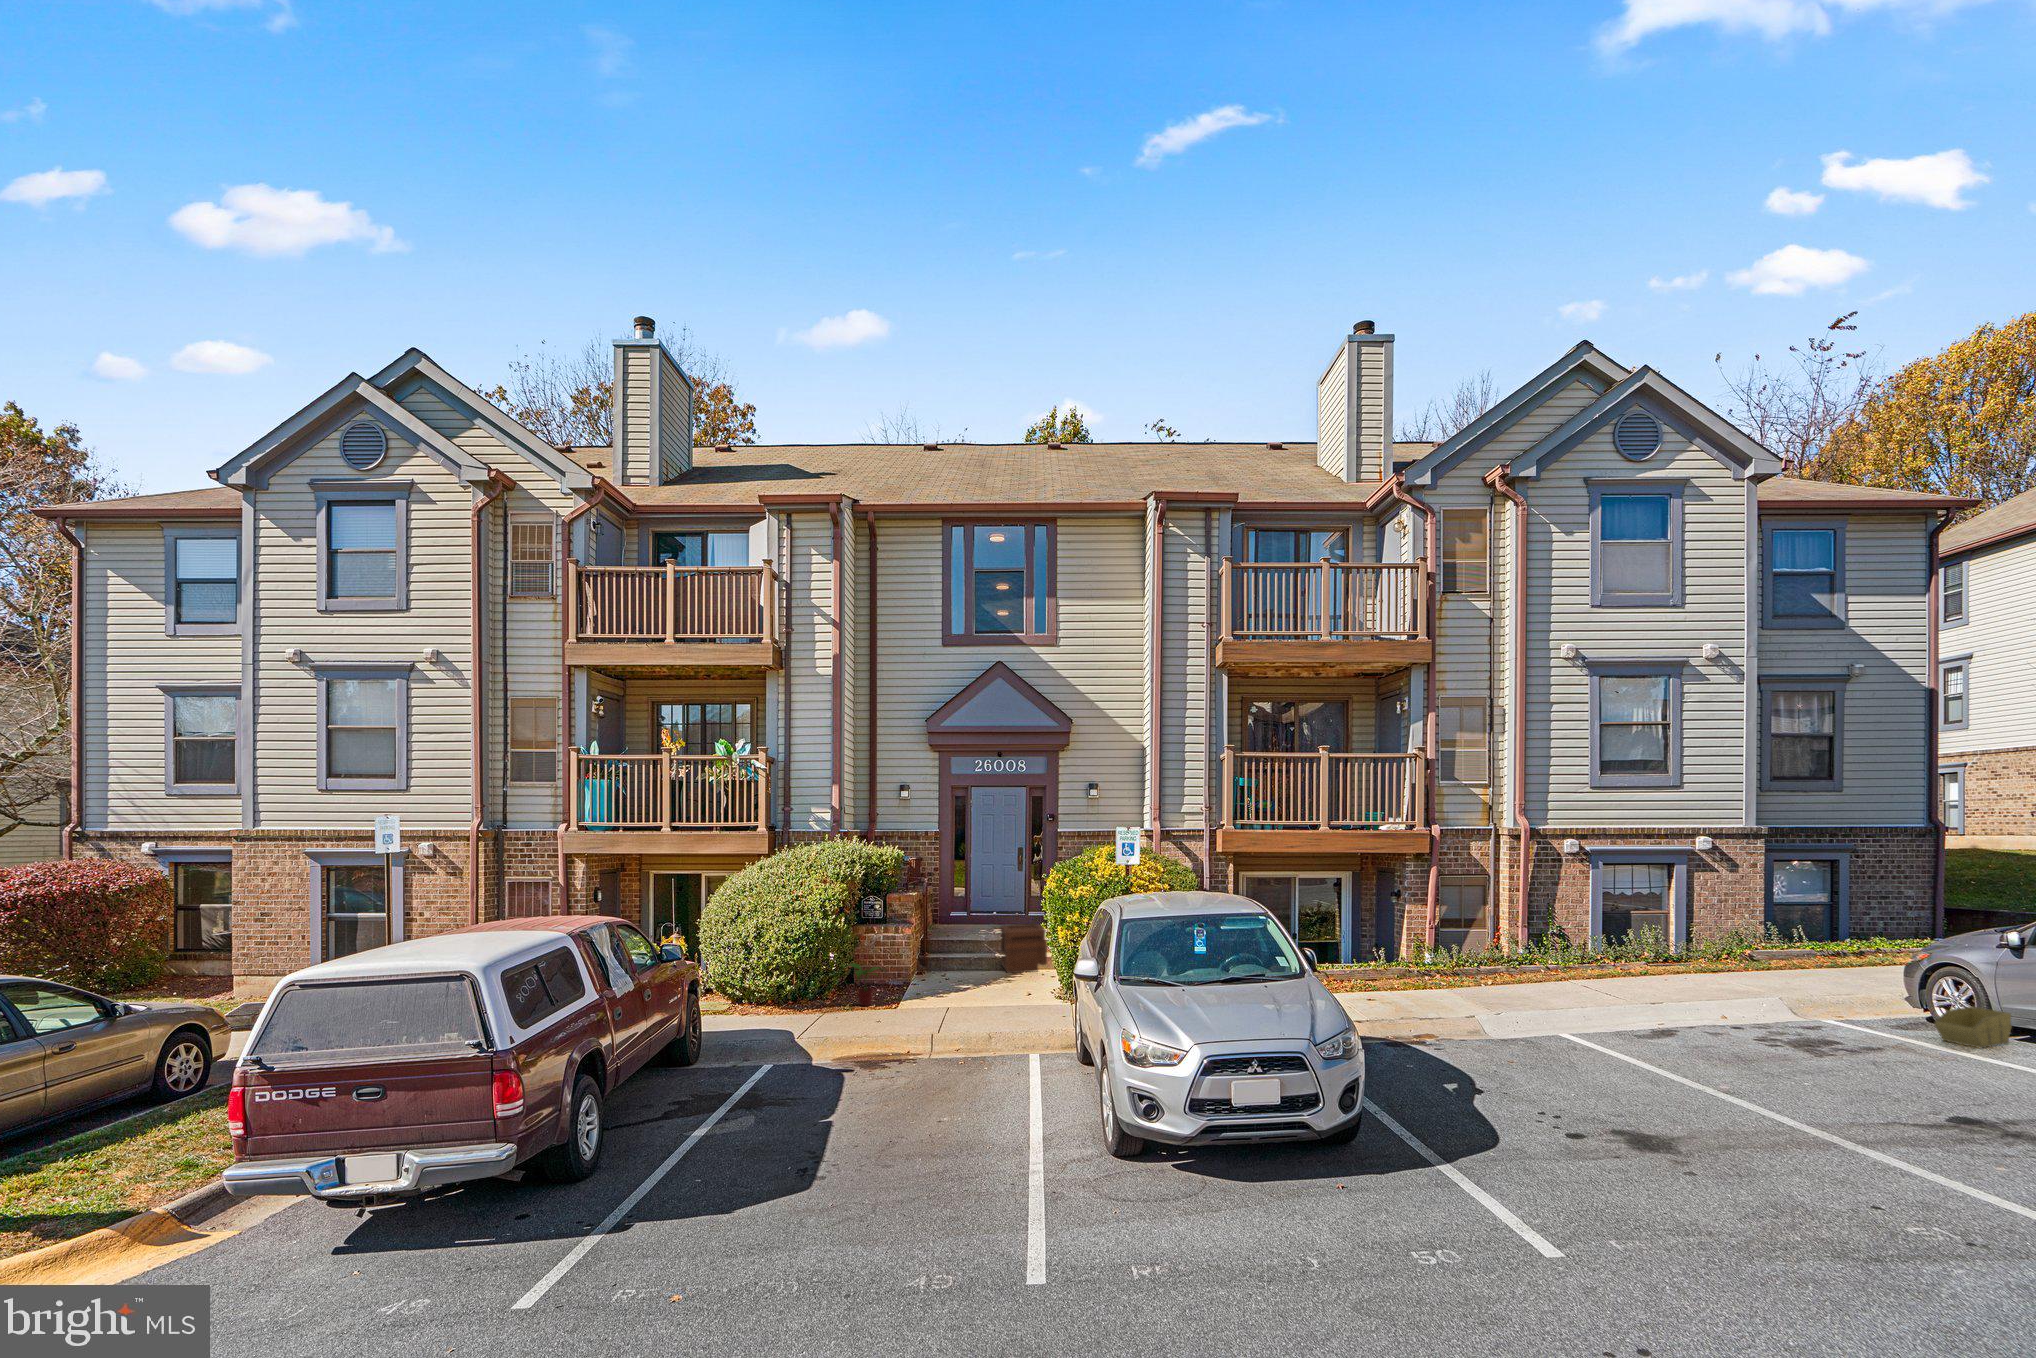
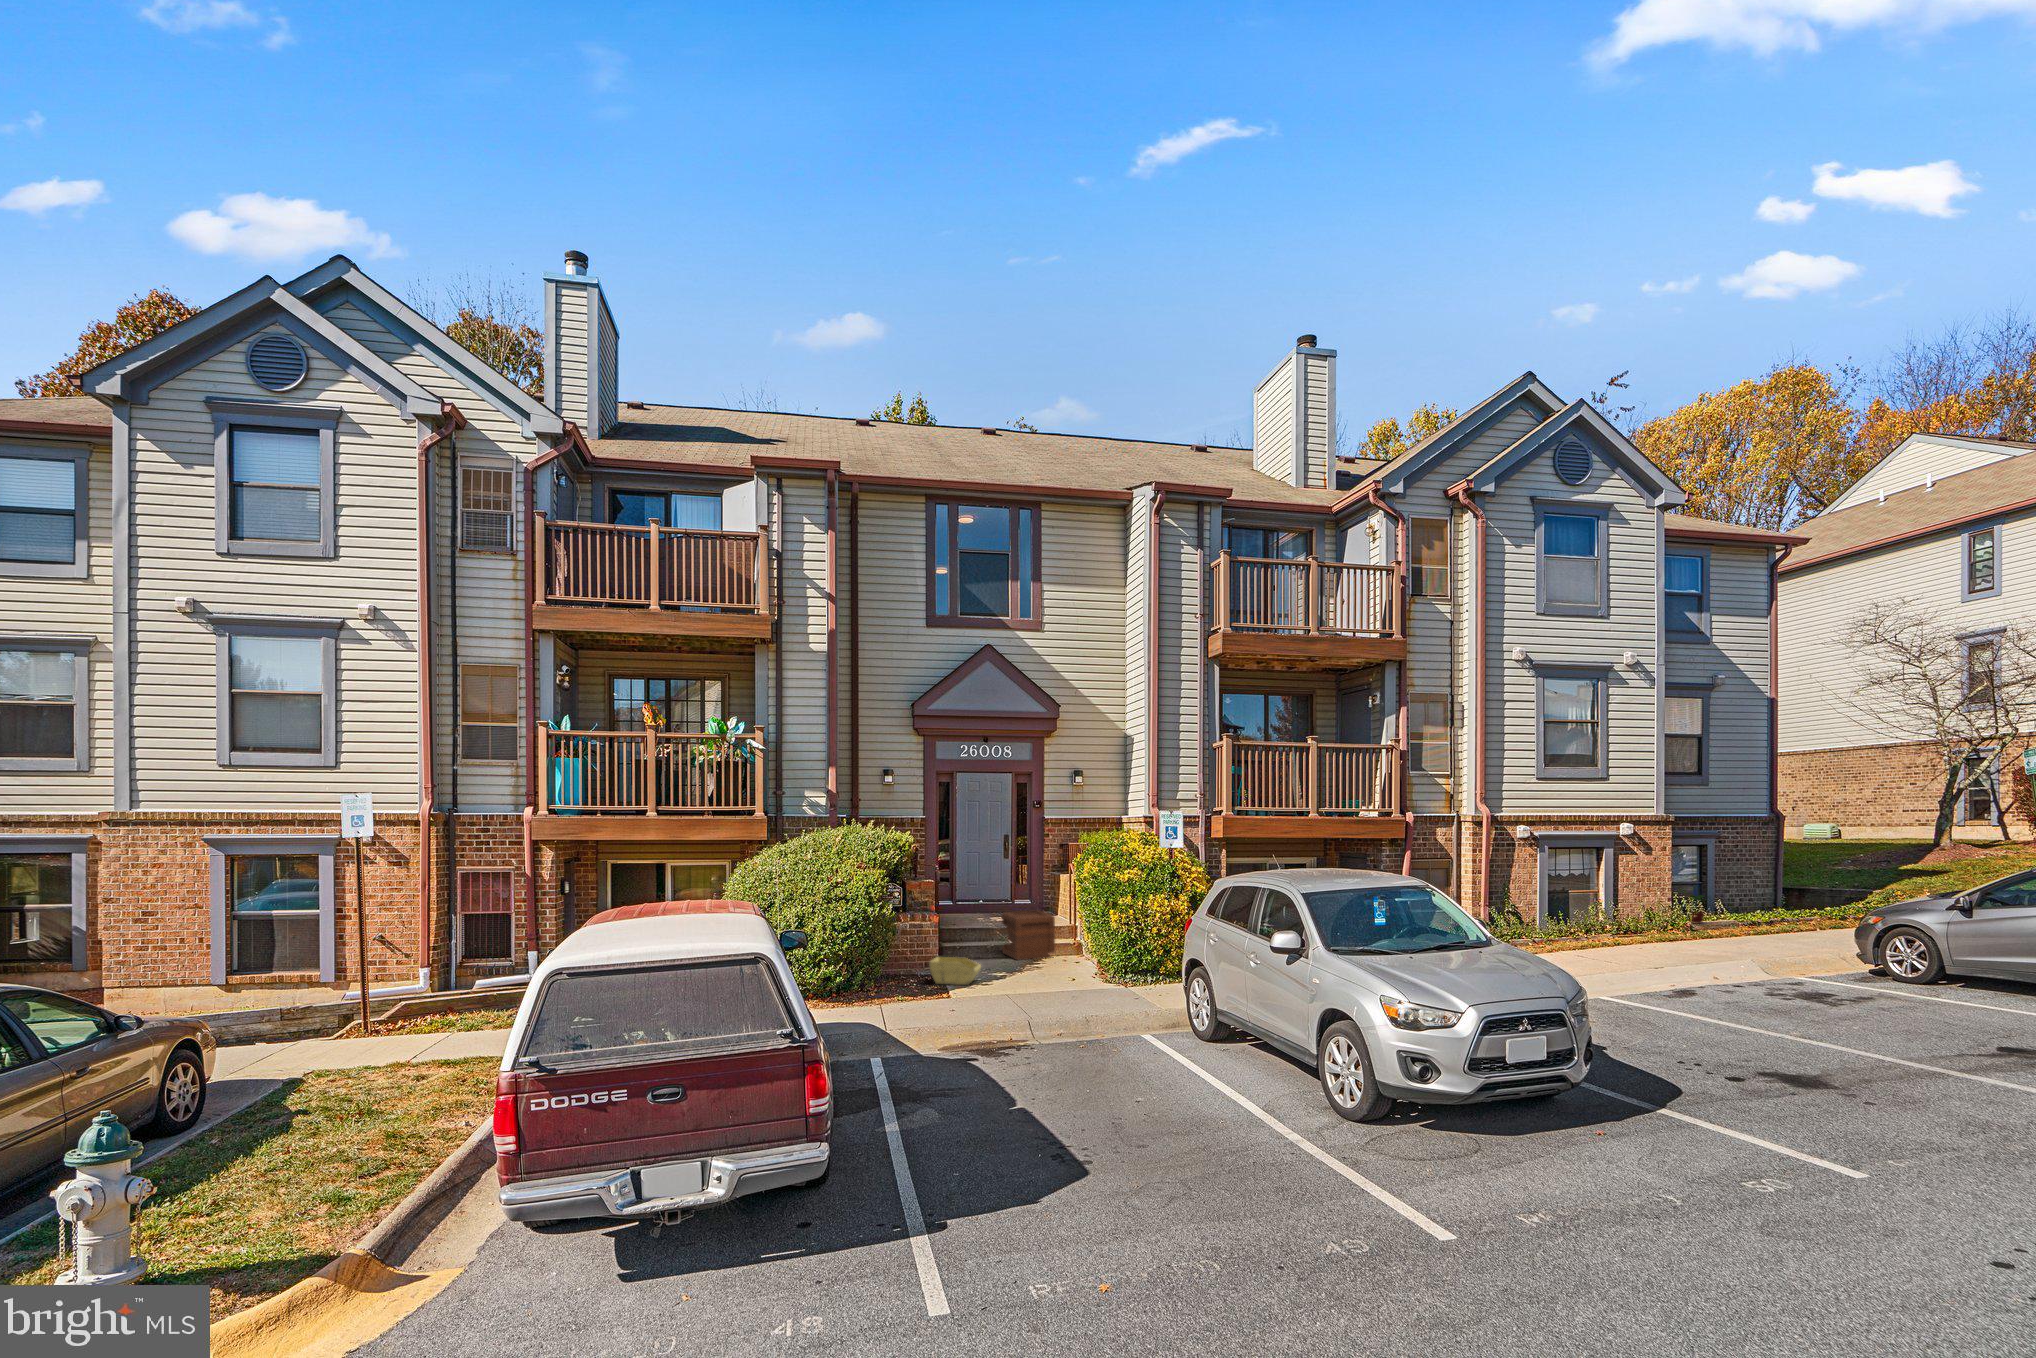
potted plant: present [848,963,878,1006] -> present [1686,893,1710,924]
storage bin: present [1935,1006,2012,1048] -> present [929,957,981,985]

